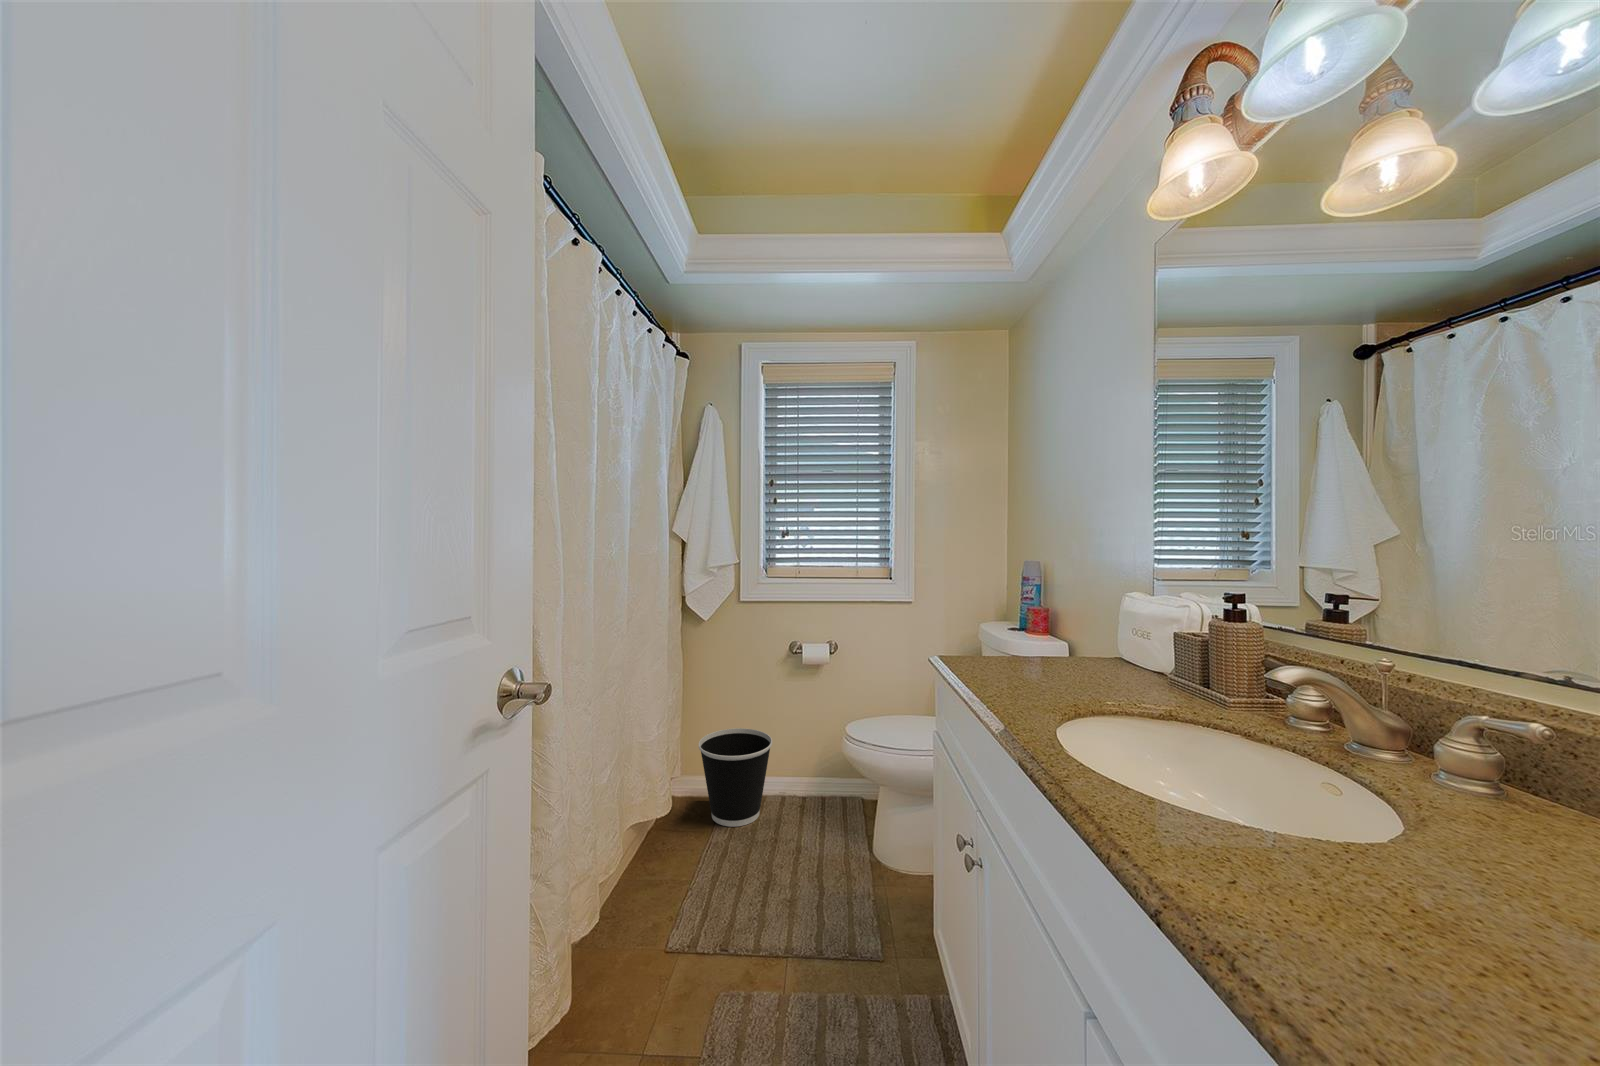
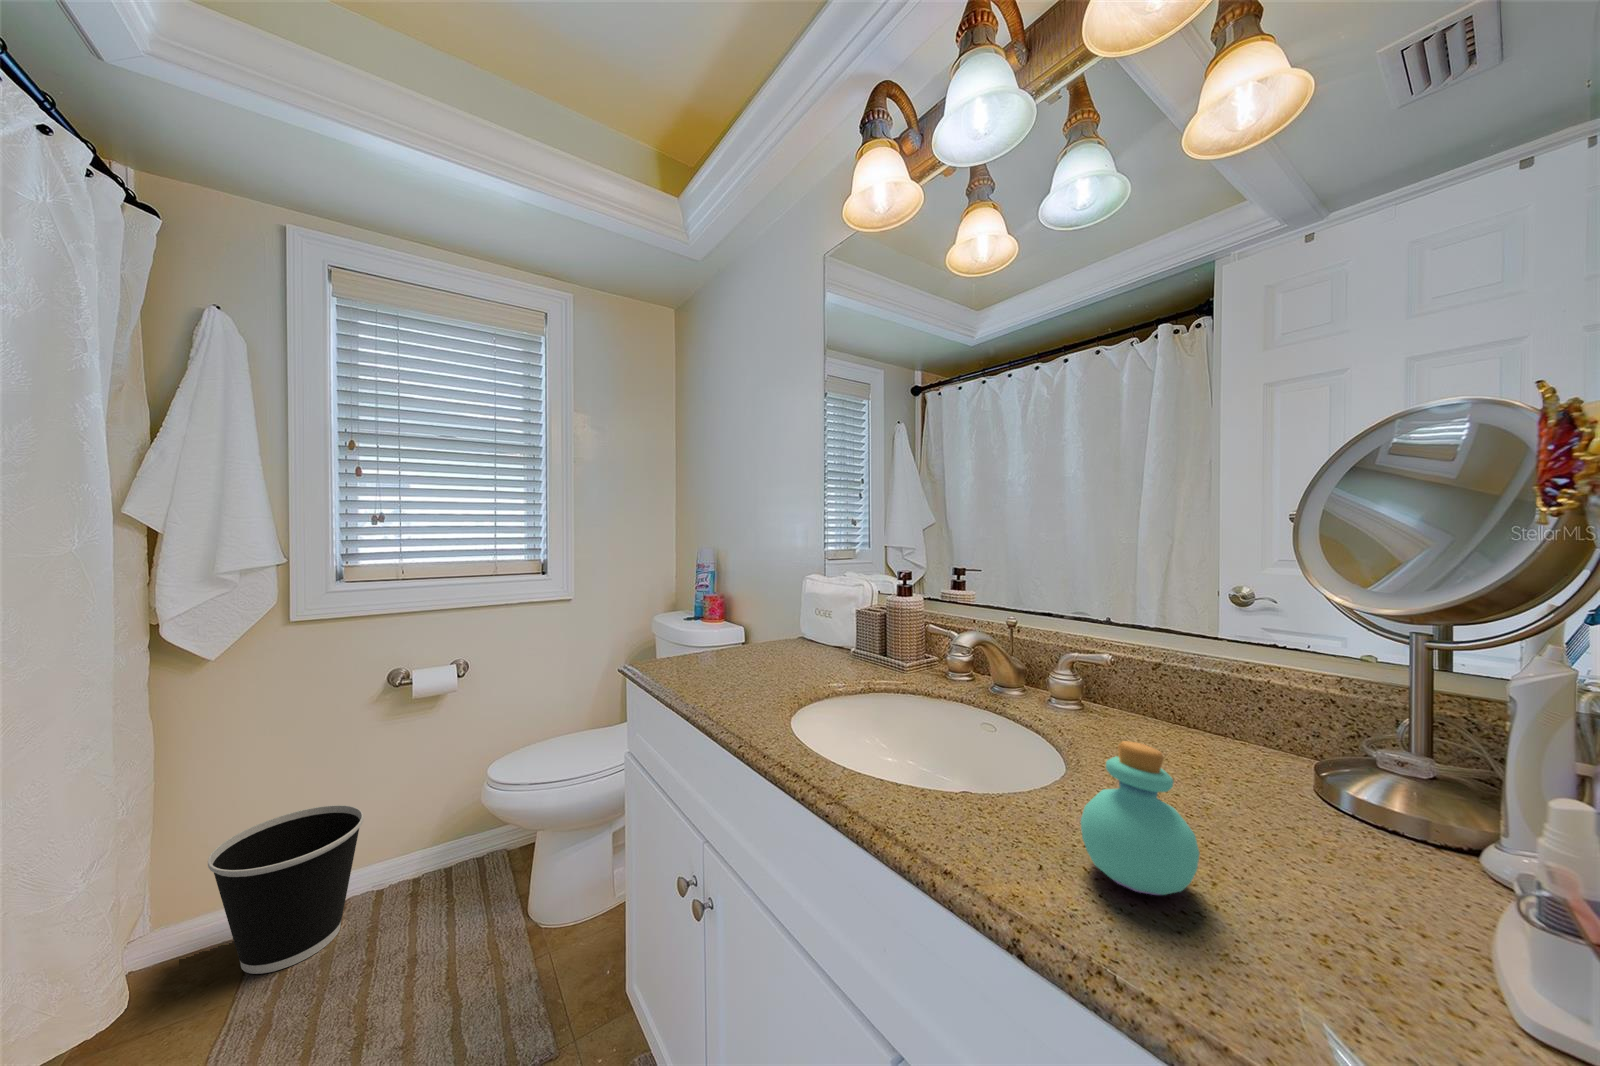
perfume bottle: none [1280,777,1435,948] -> present [1081,741,1200,895]

